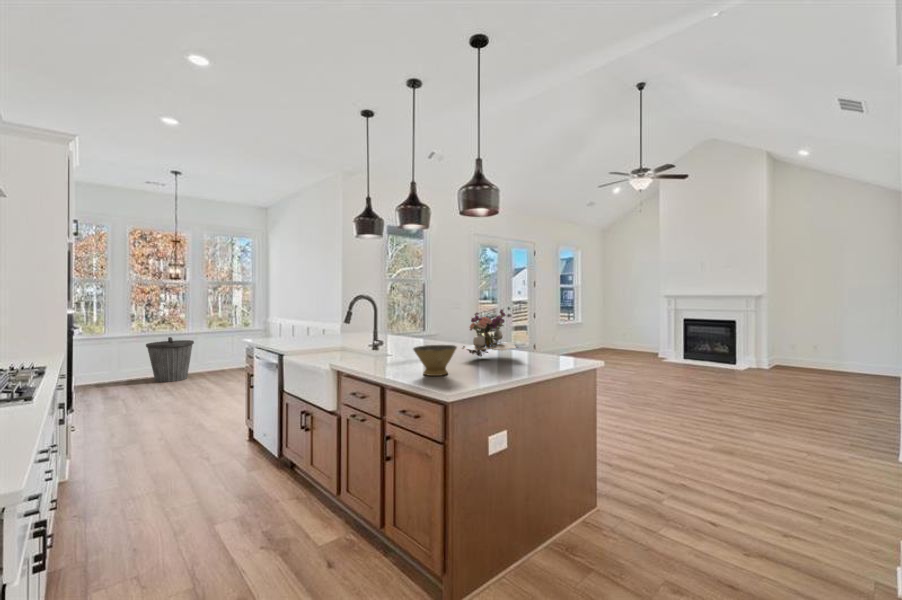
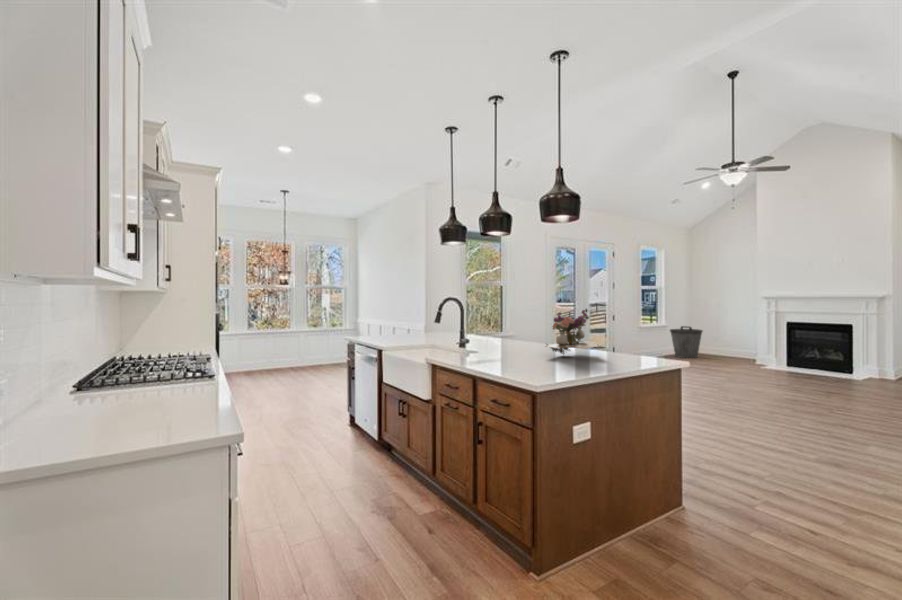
trash can: present [146,337,194,382] -> present [670,326,702,358]
bowl: present [413,345,457,376] -> none [501,342,542,370]

